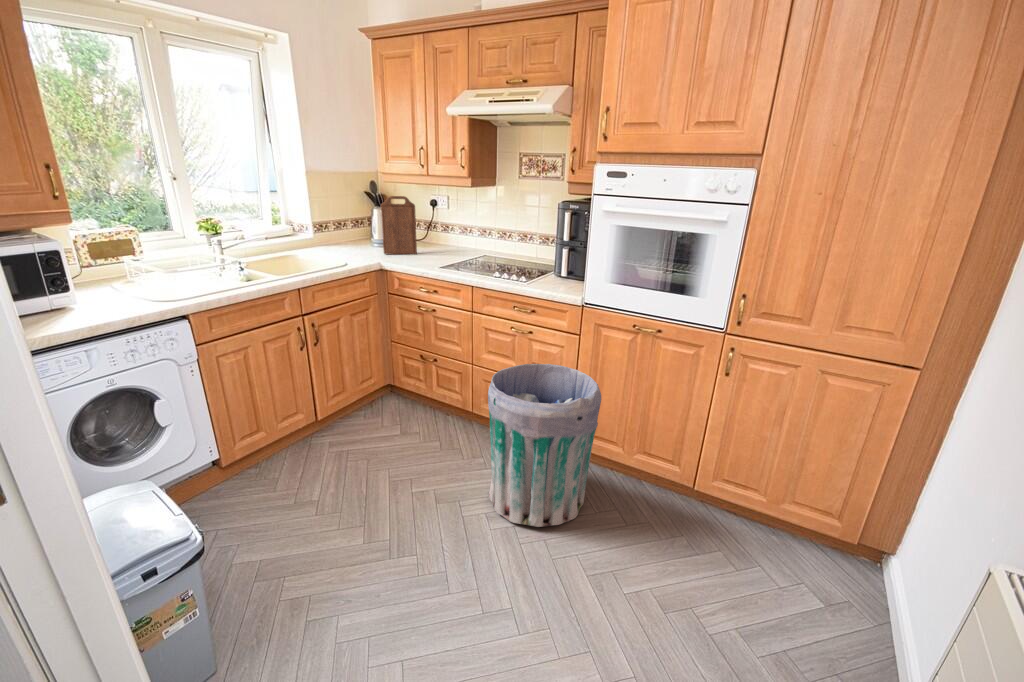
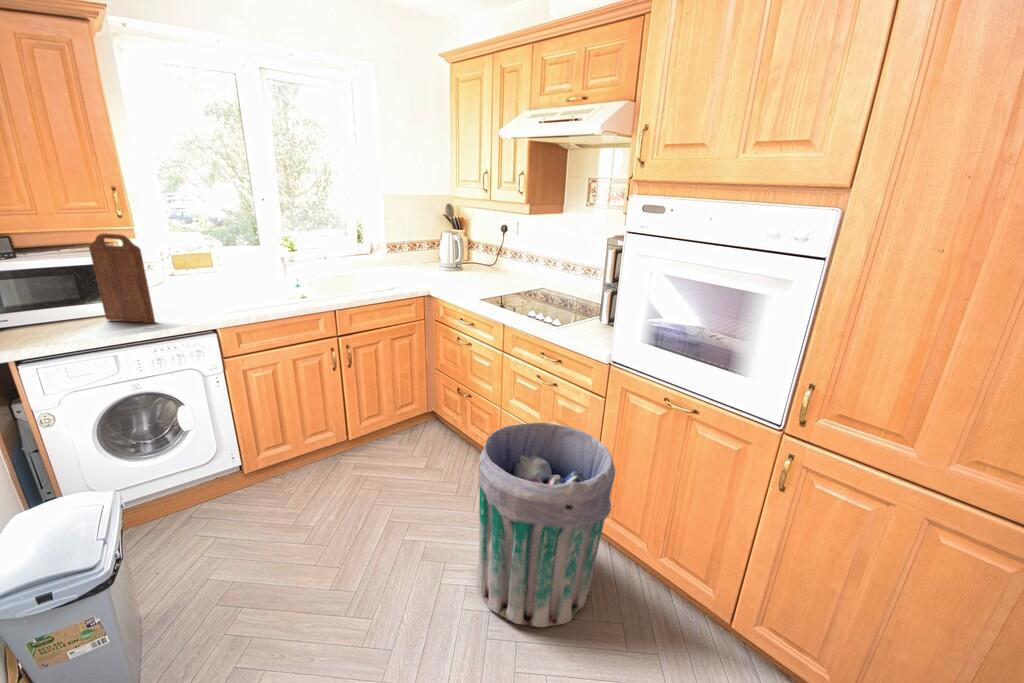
cutting board: present [381,196,417,254] -> present [89,233,155,323]

